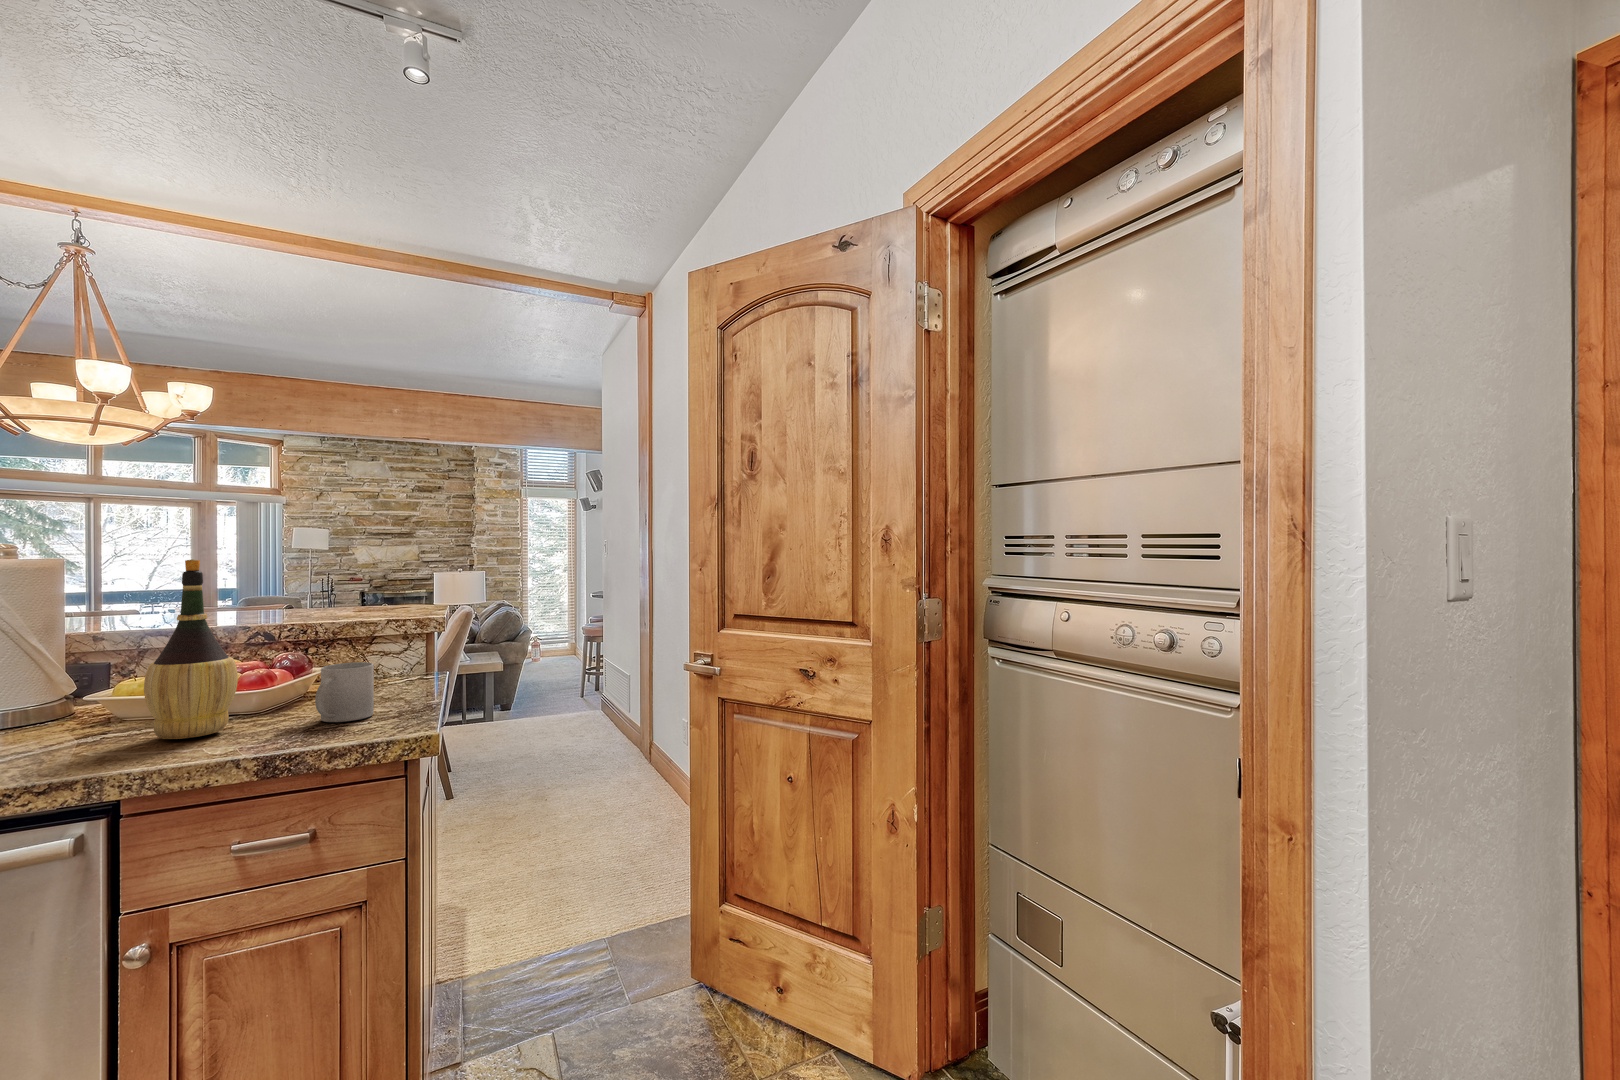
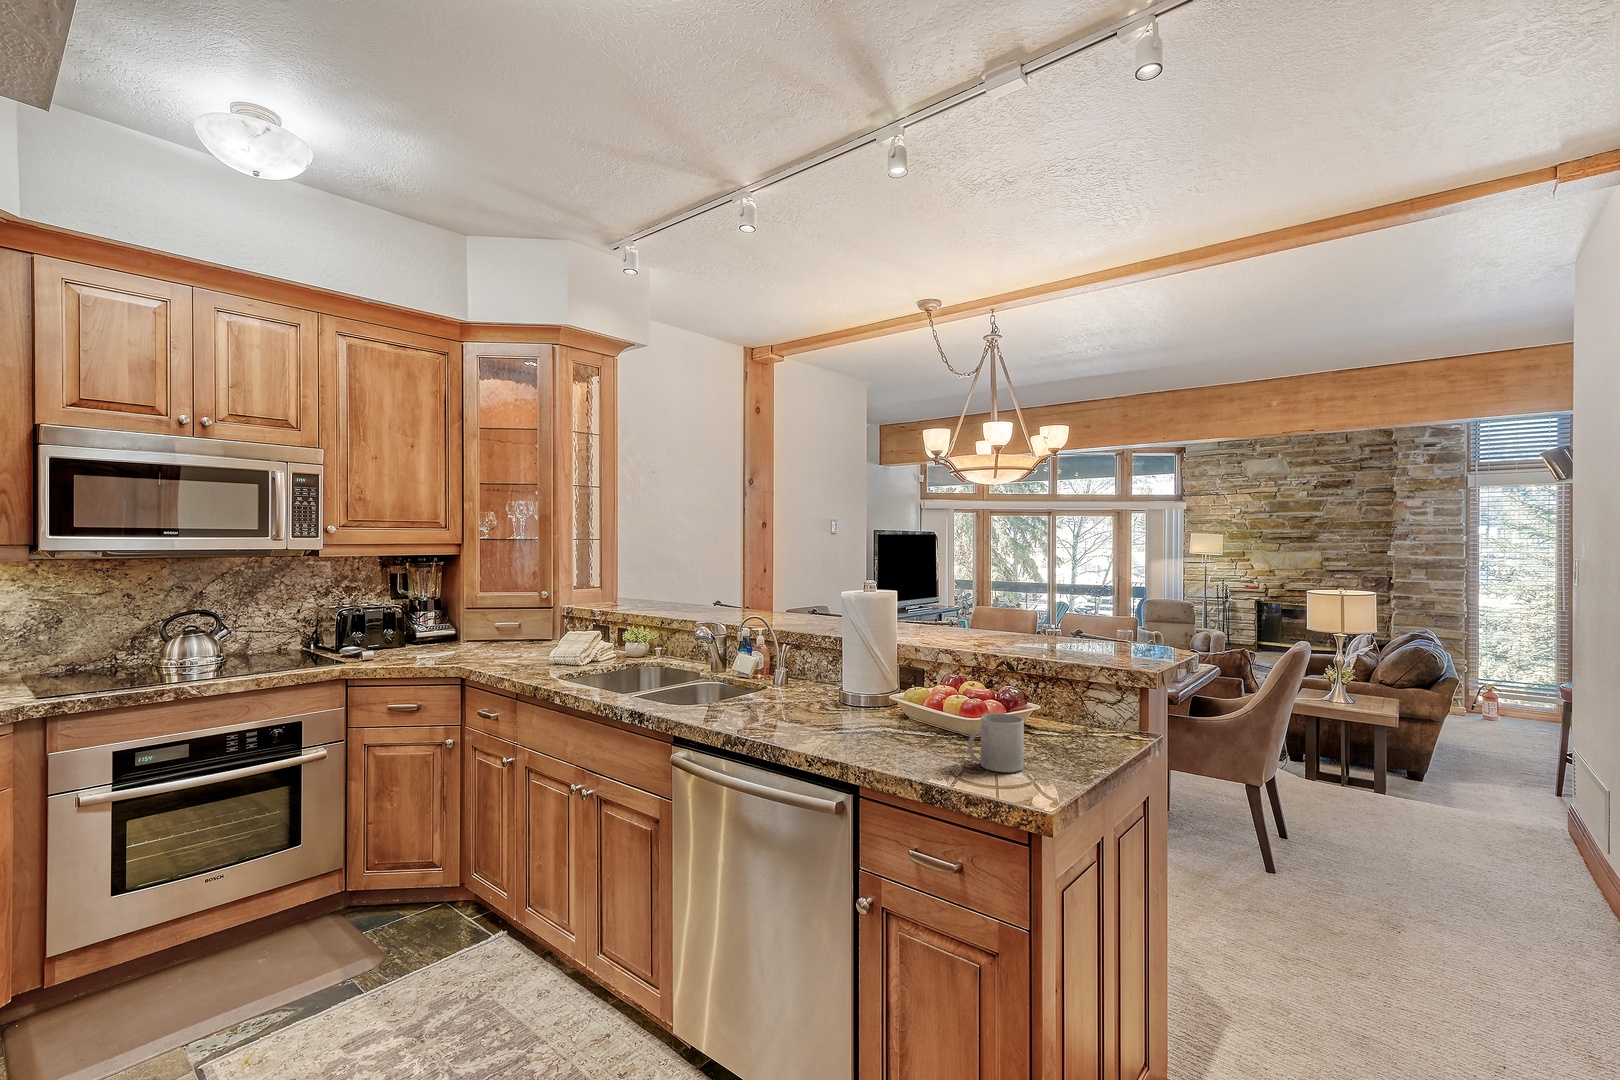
wine bottle: present [144,559,238,739] -> none [873,610,929,752]

